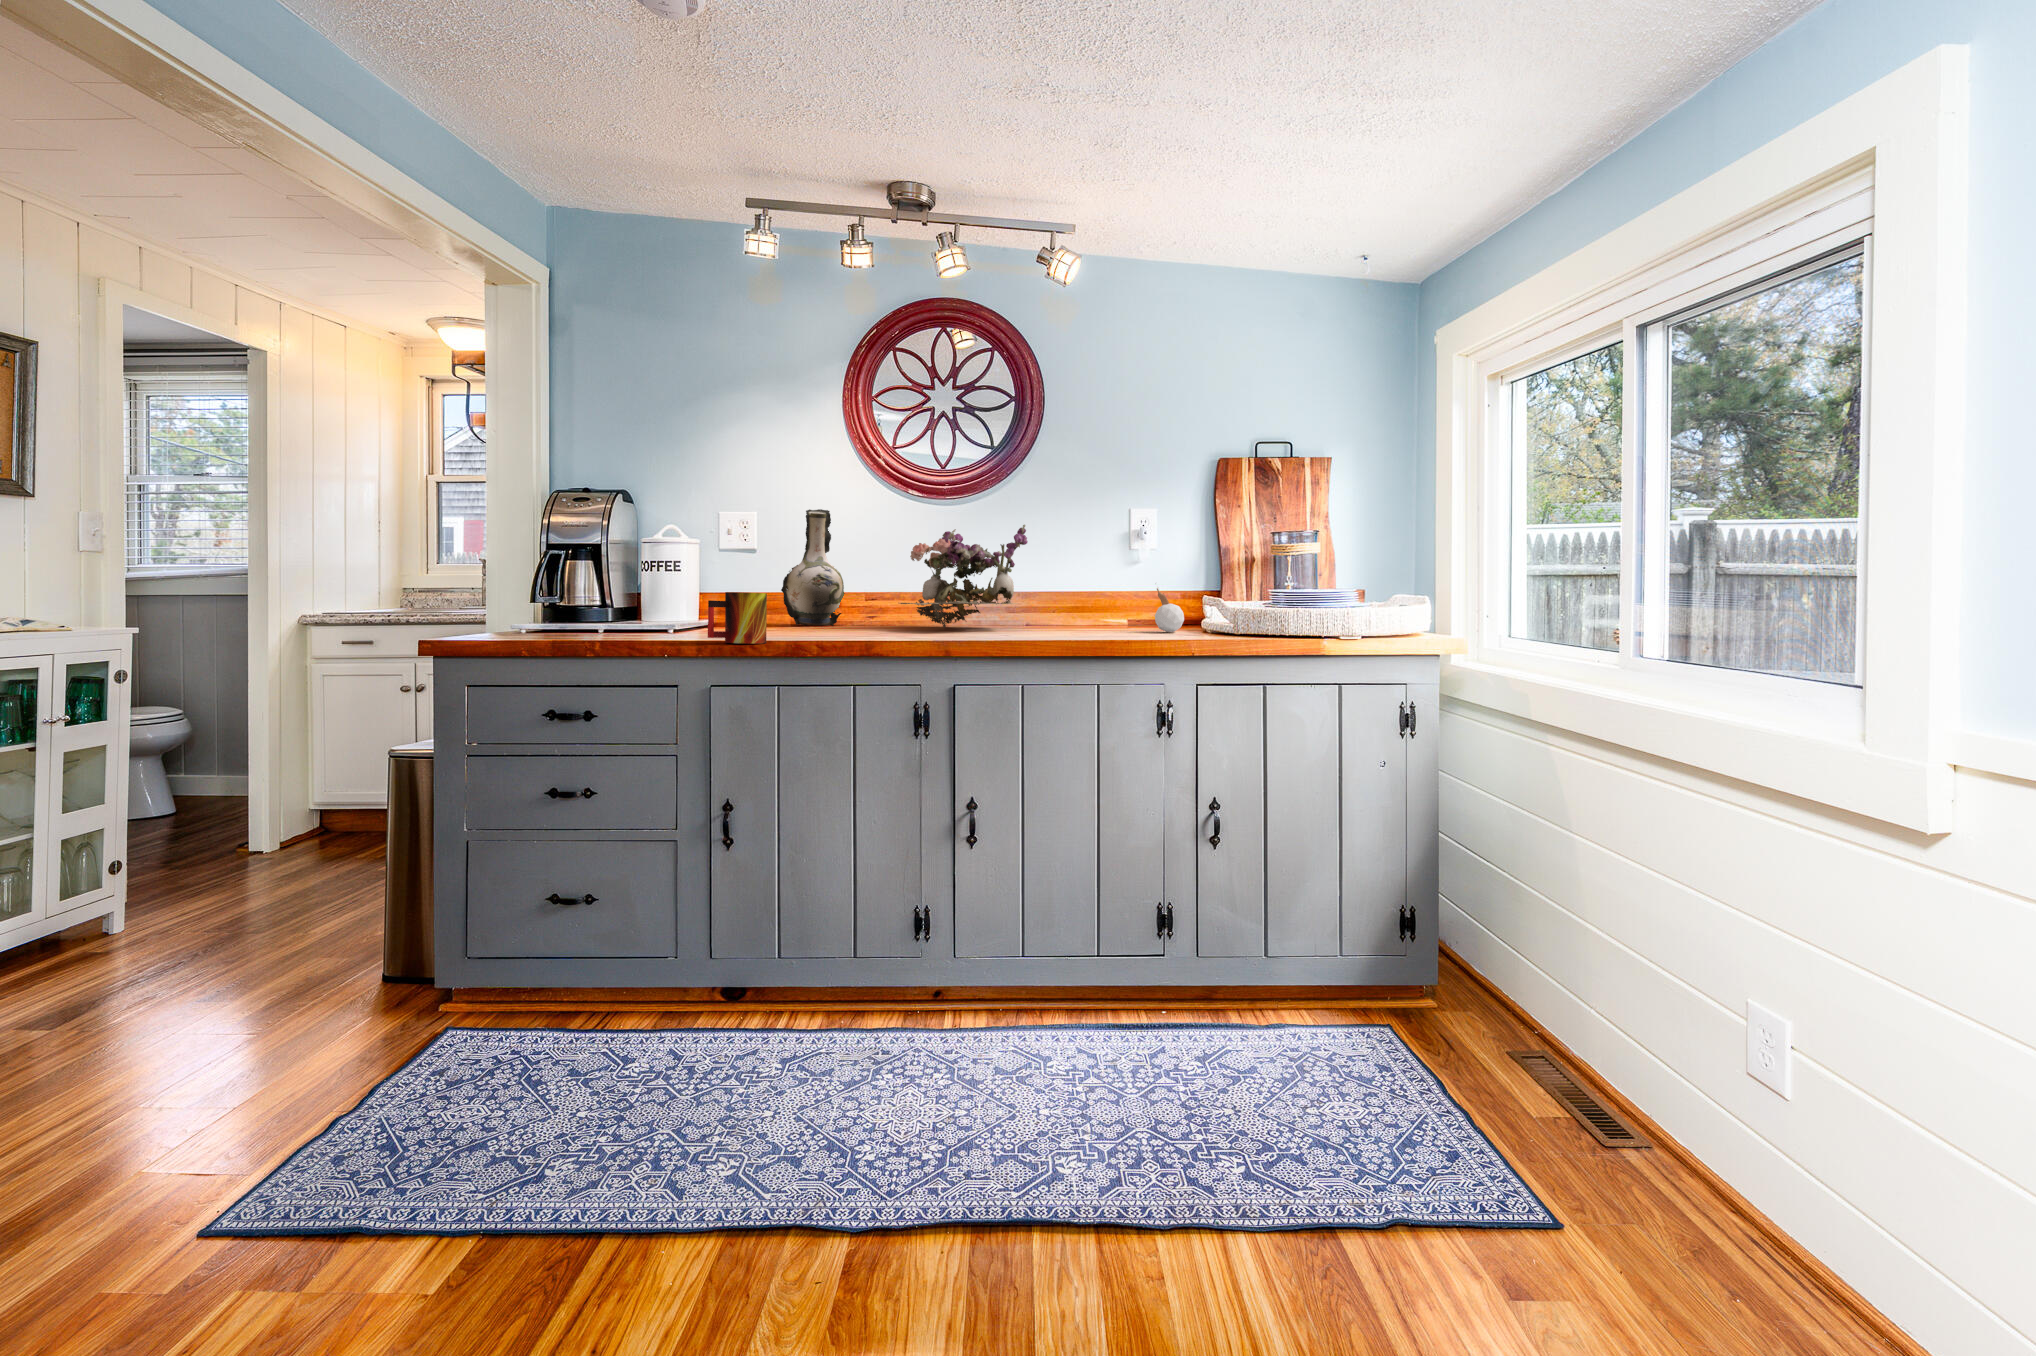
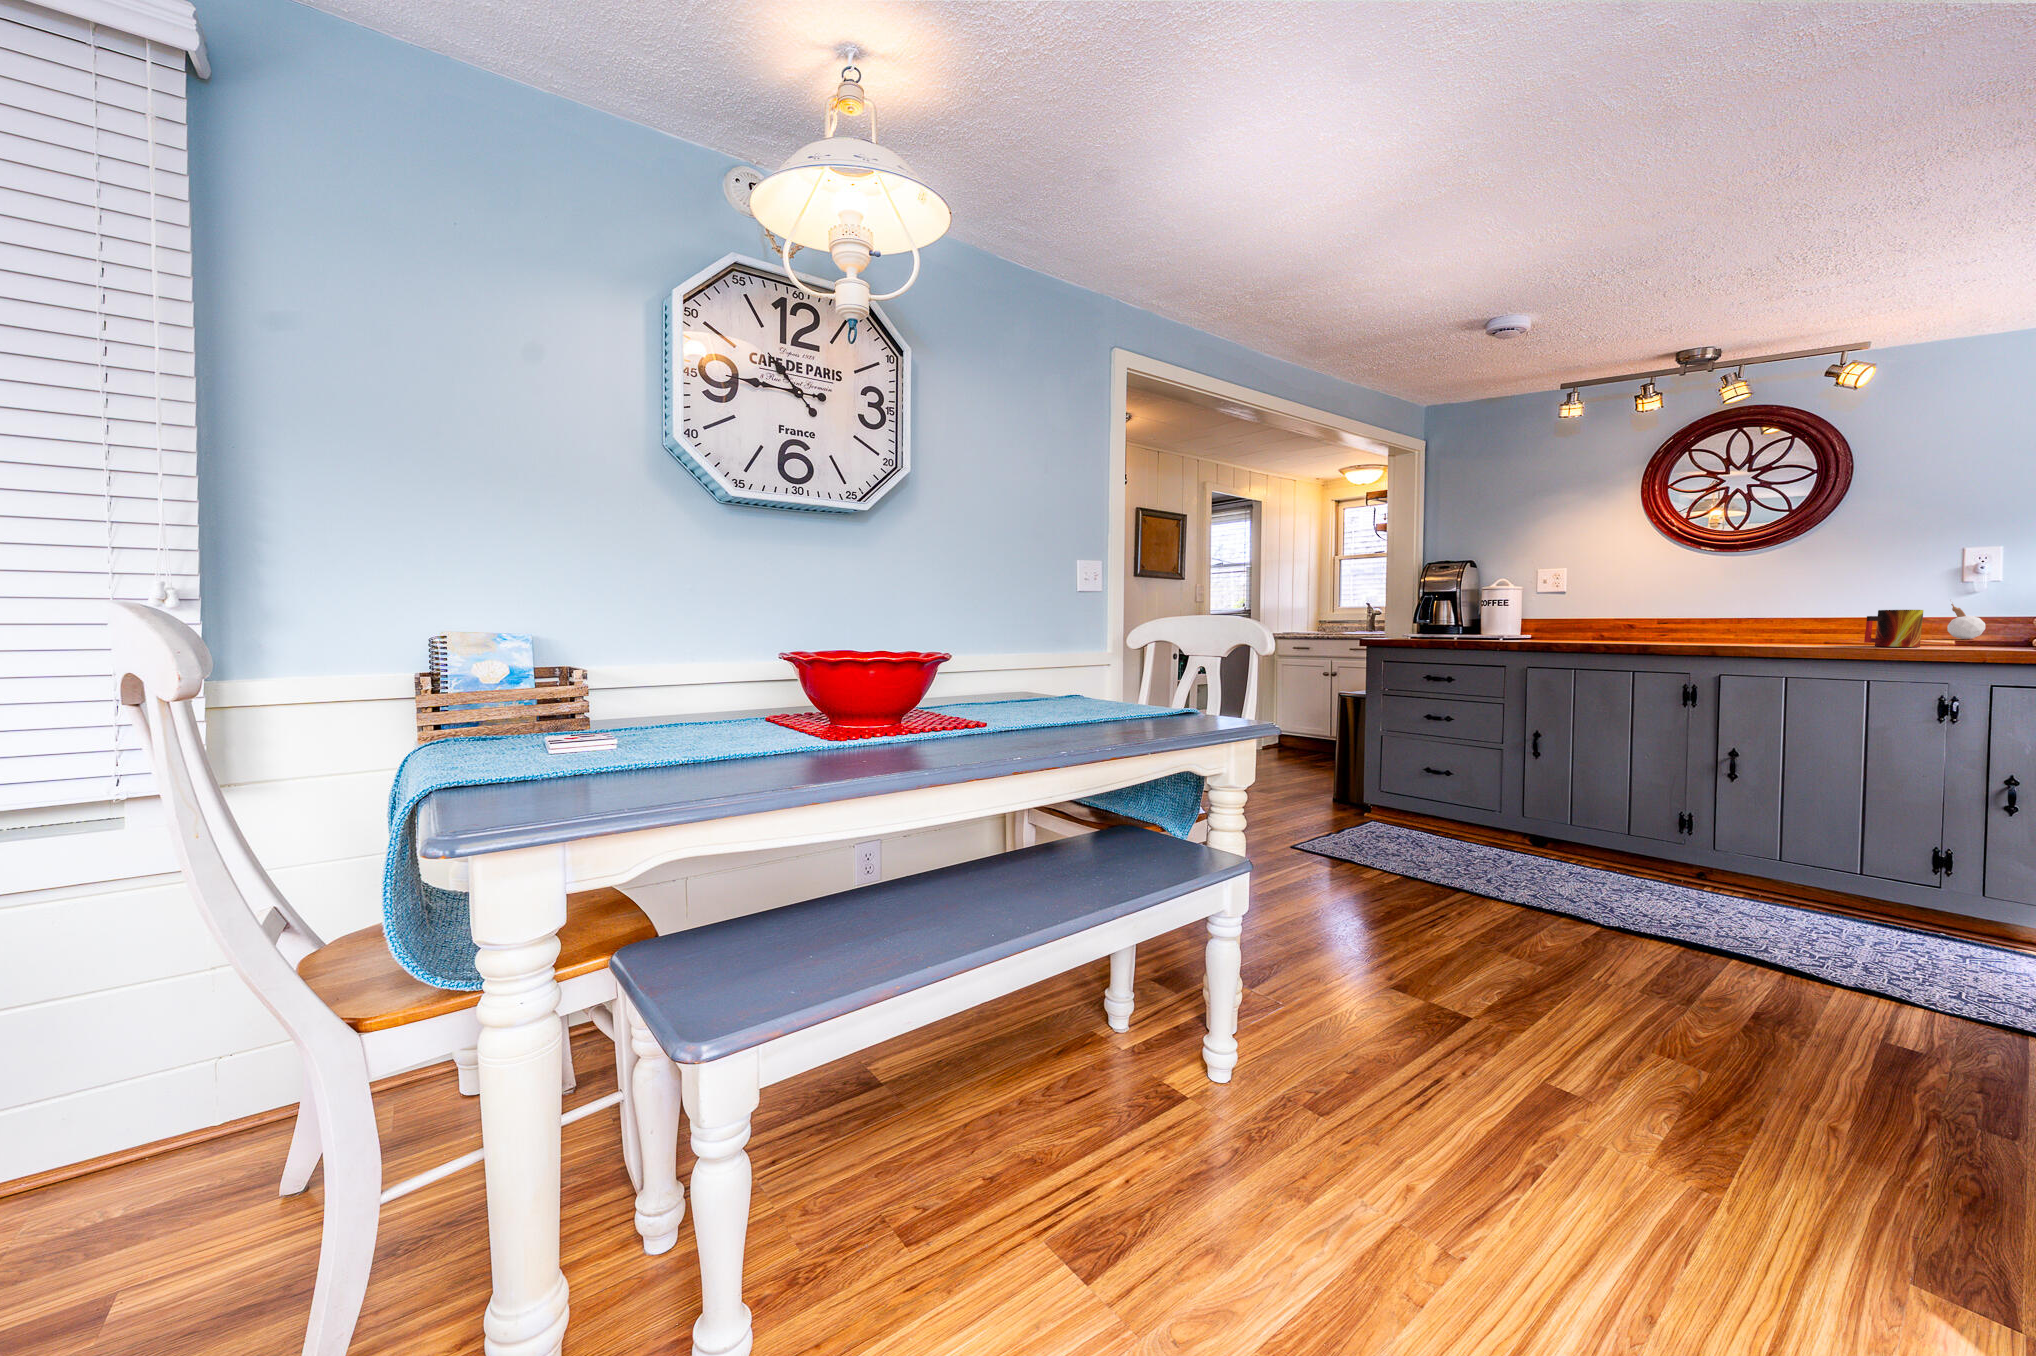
decorative vase: present [781,509,845,626] -> none [1578,562,1631,636]
flower arrangement: present [900,525,1028,628] -> none [1672,561,1803,637]
mug: present [708,592,767,644] -> present [1864,610,1923,647]

